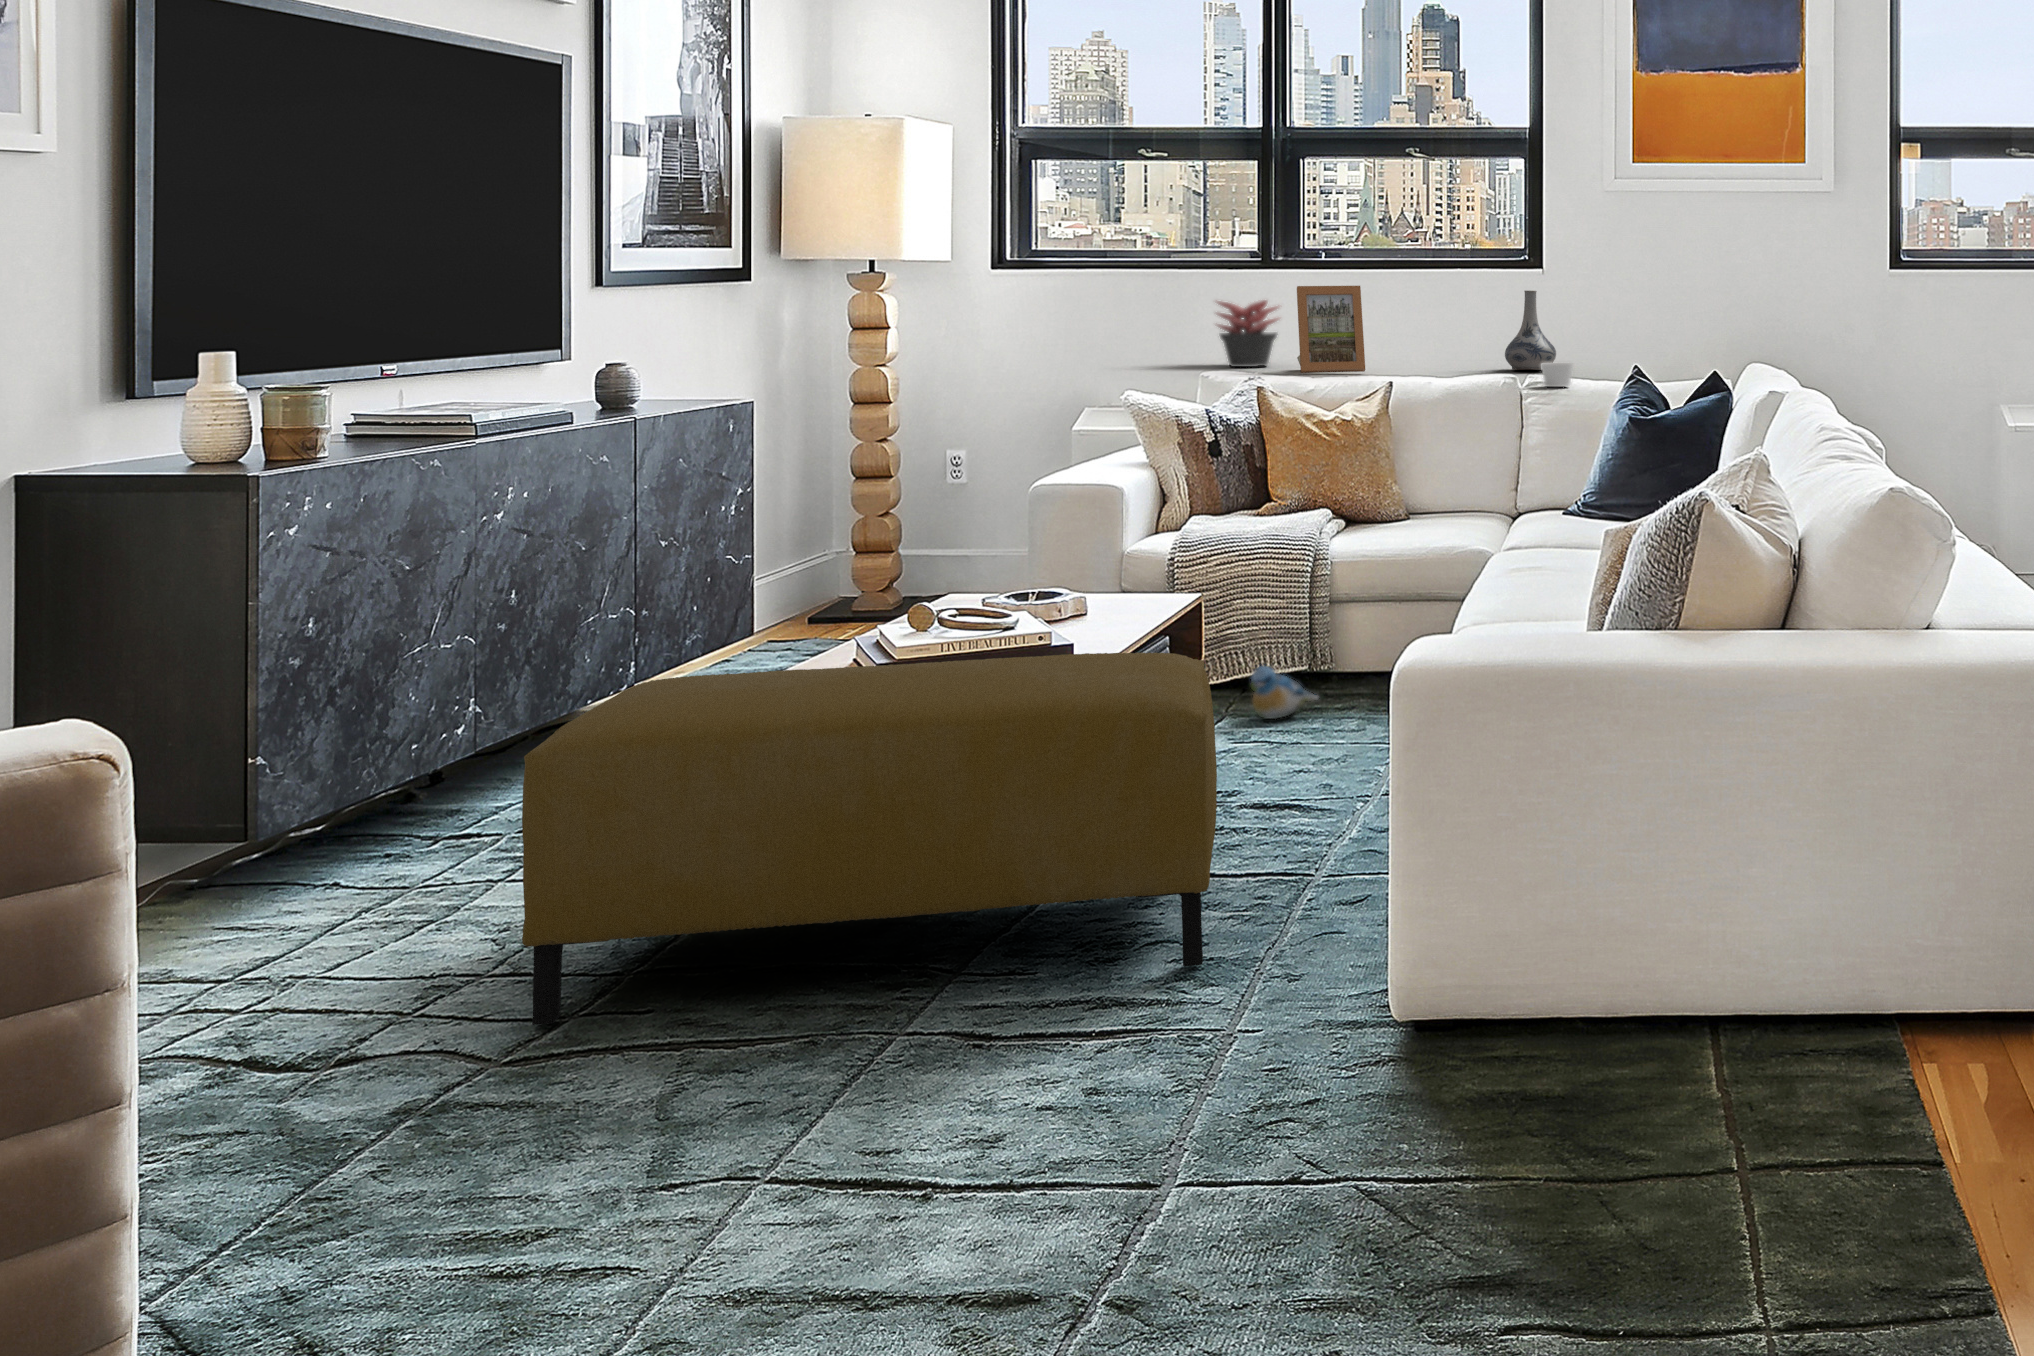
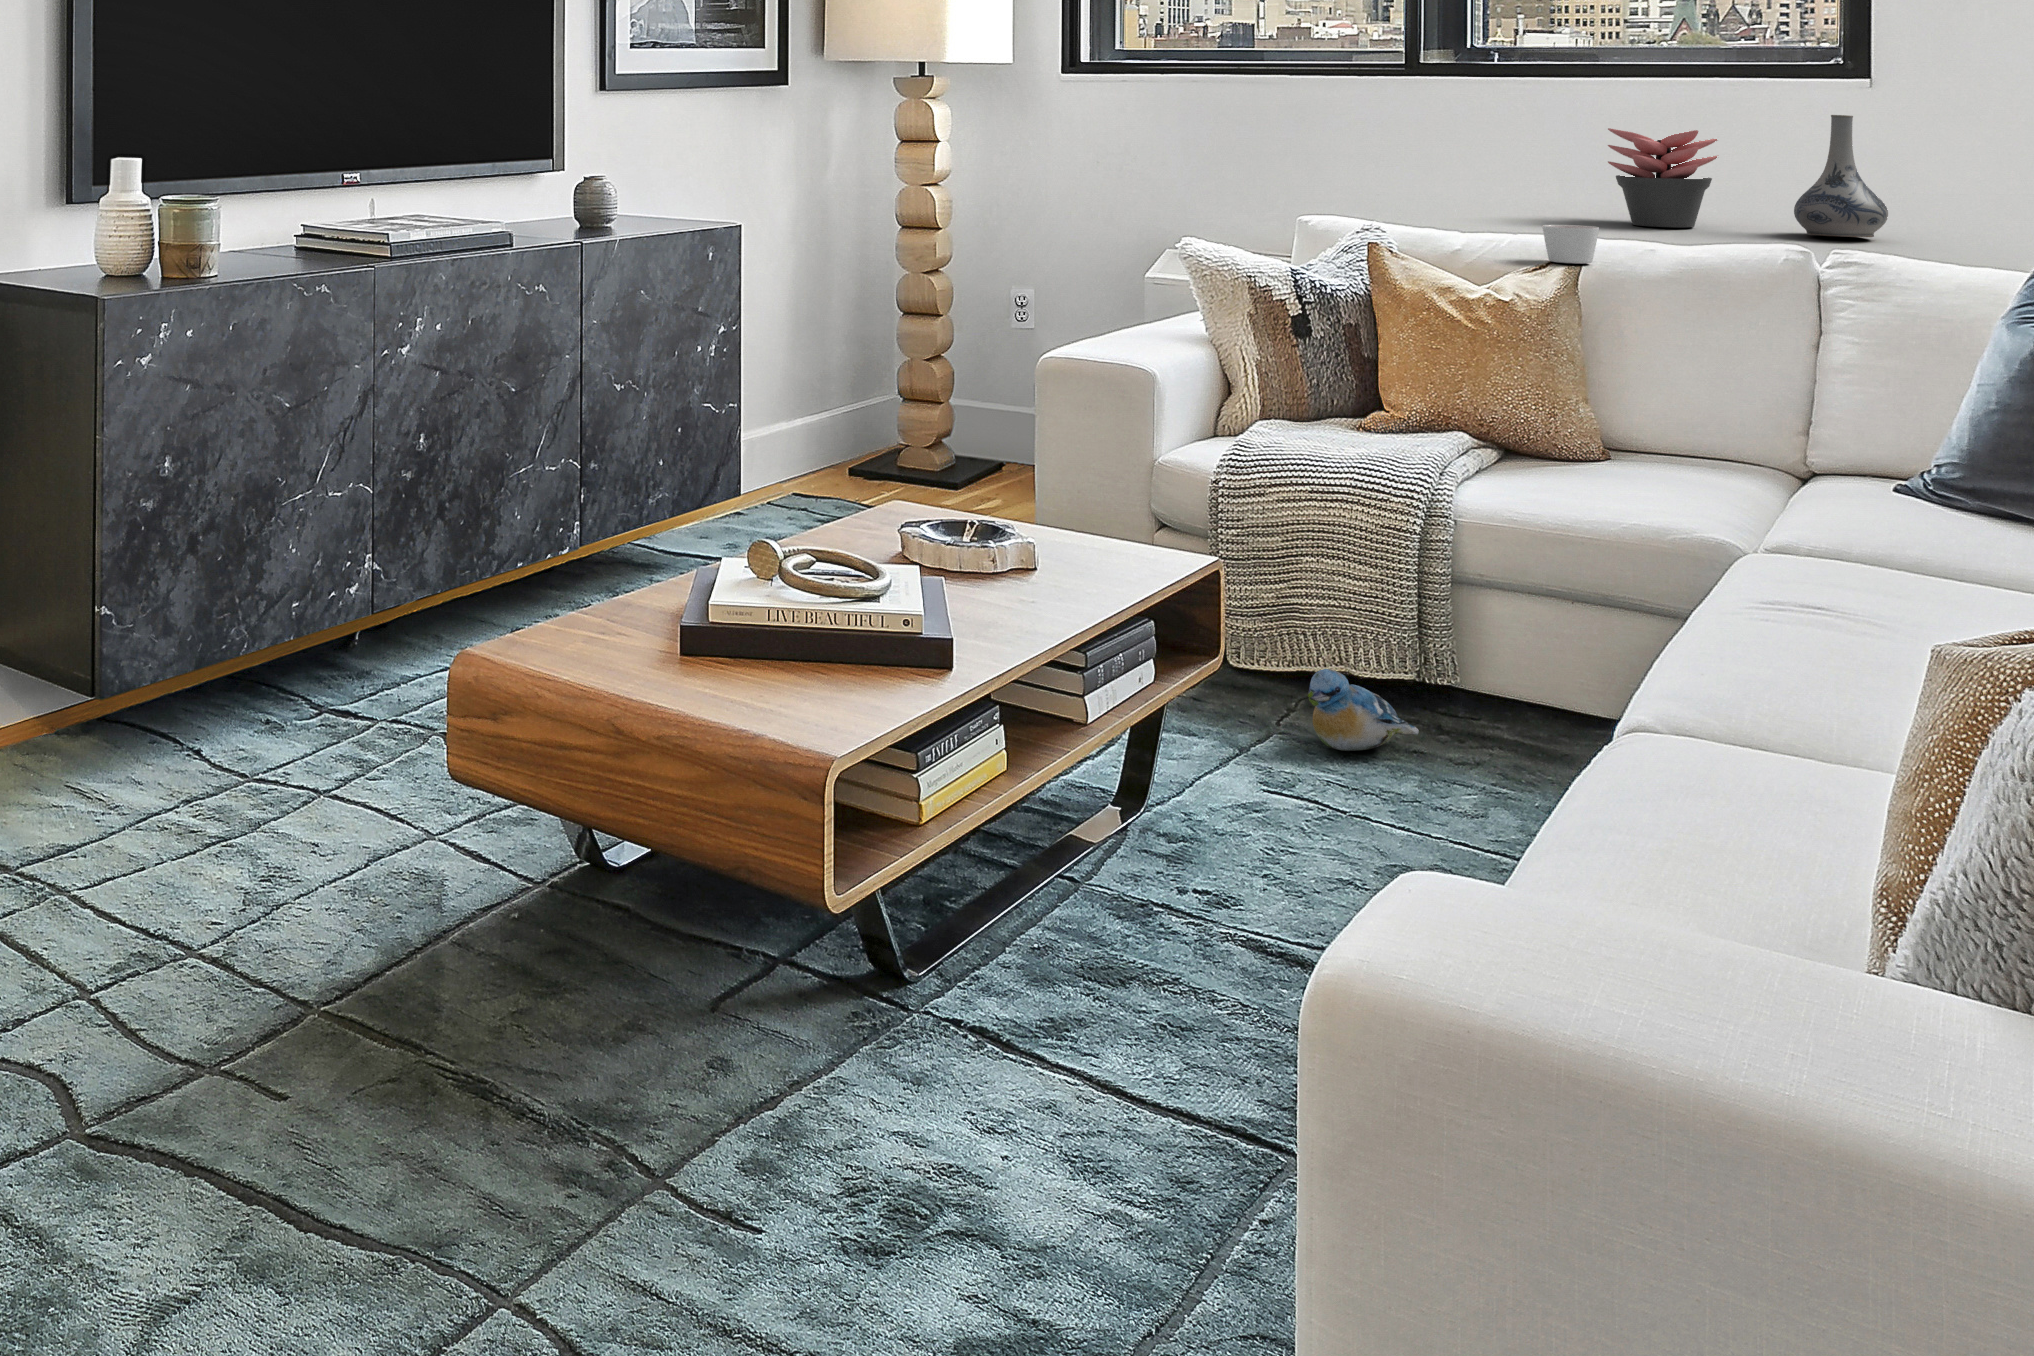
picture frame: present [1297,286,1365,373] -> none [1454,102,1556,226]
succulent plant: present [1217,300,1278,367] -> present [1608,128,1717,227]
candle: present [1542,363,1573,387] -> present [1542,225,1599,264]
ottoman: present [522,652,1217,1025] -> none [161,612,1129,1309]

